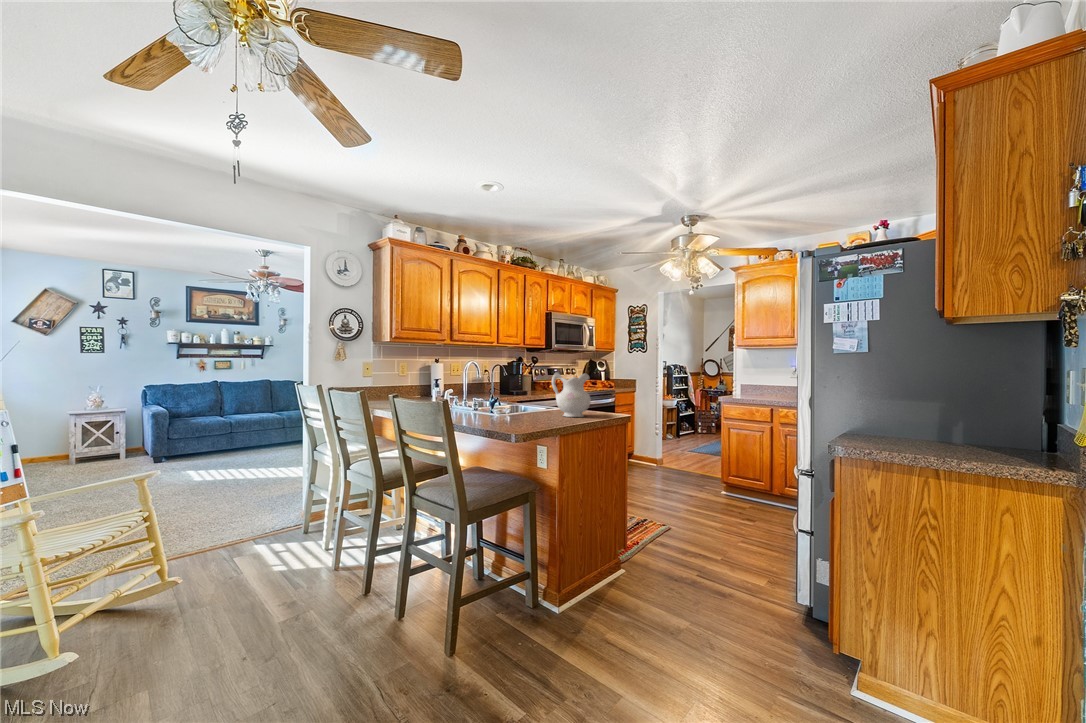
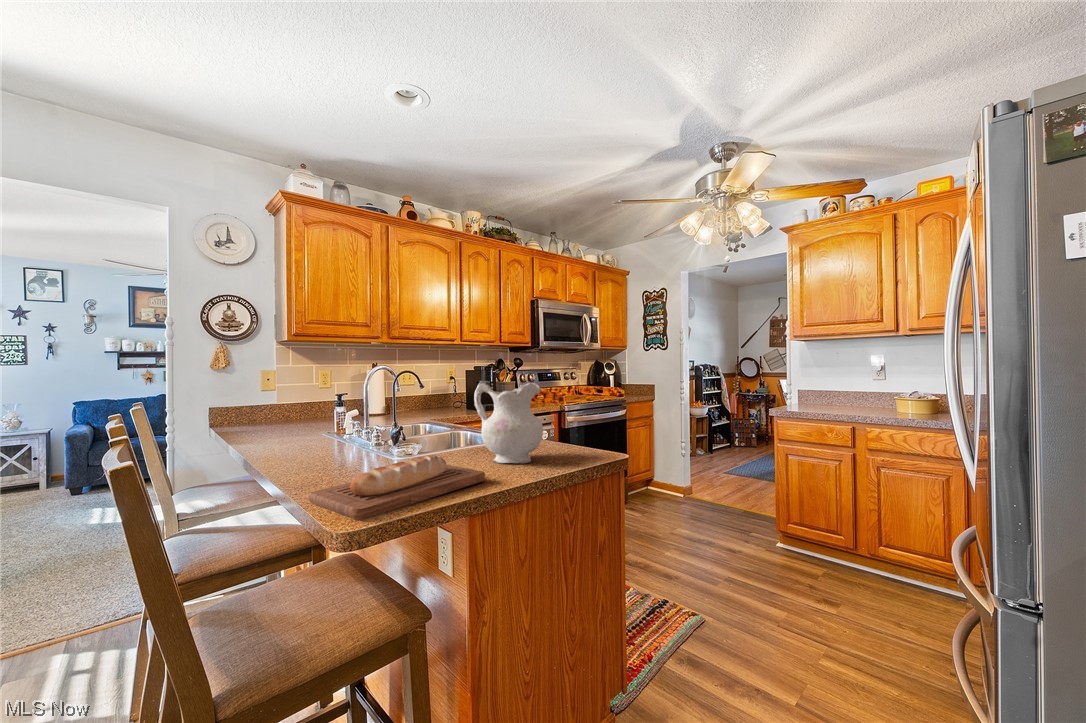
bread loaf: none [497,409,570,430] -> present [309,455,485,520]

